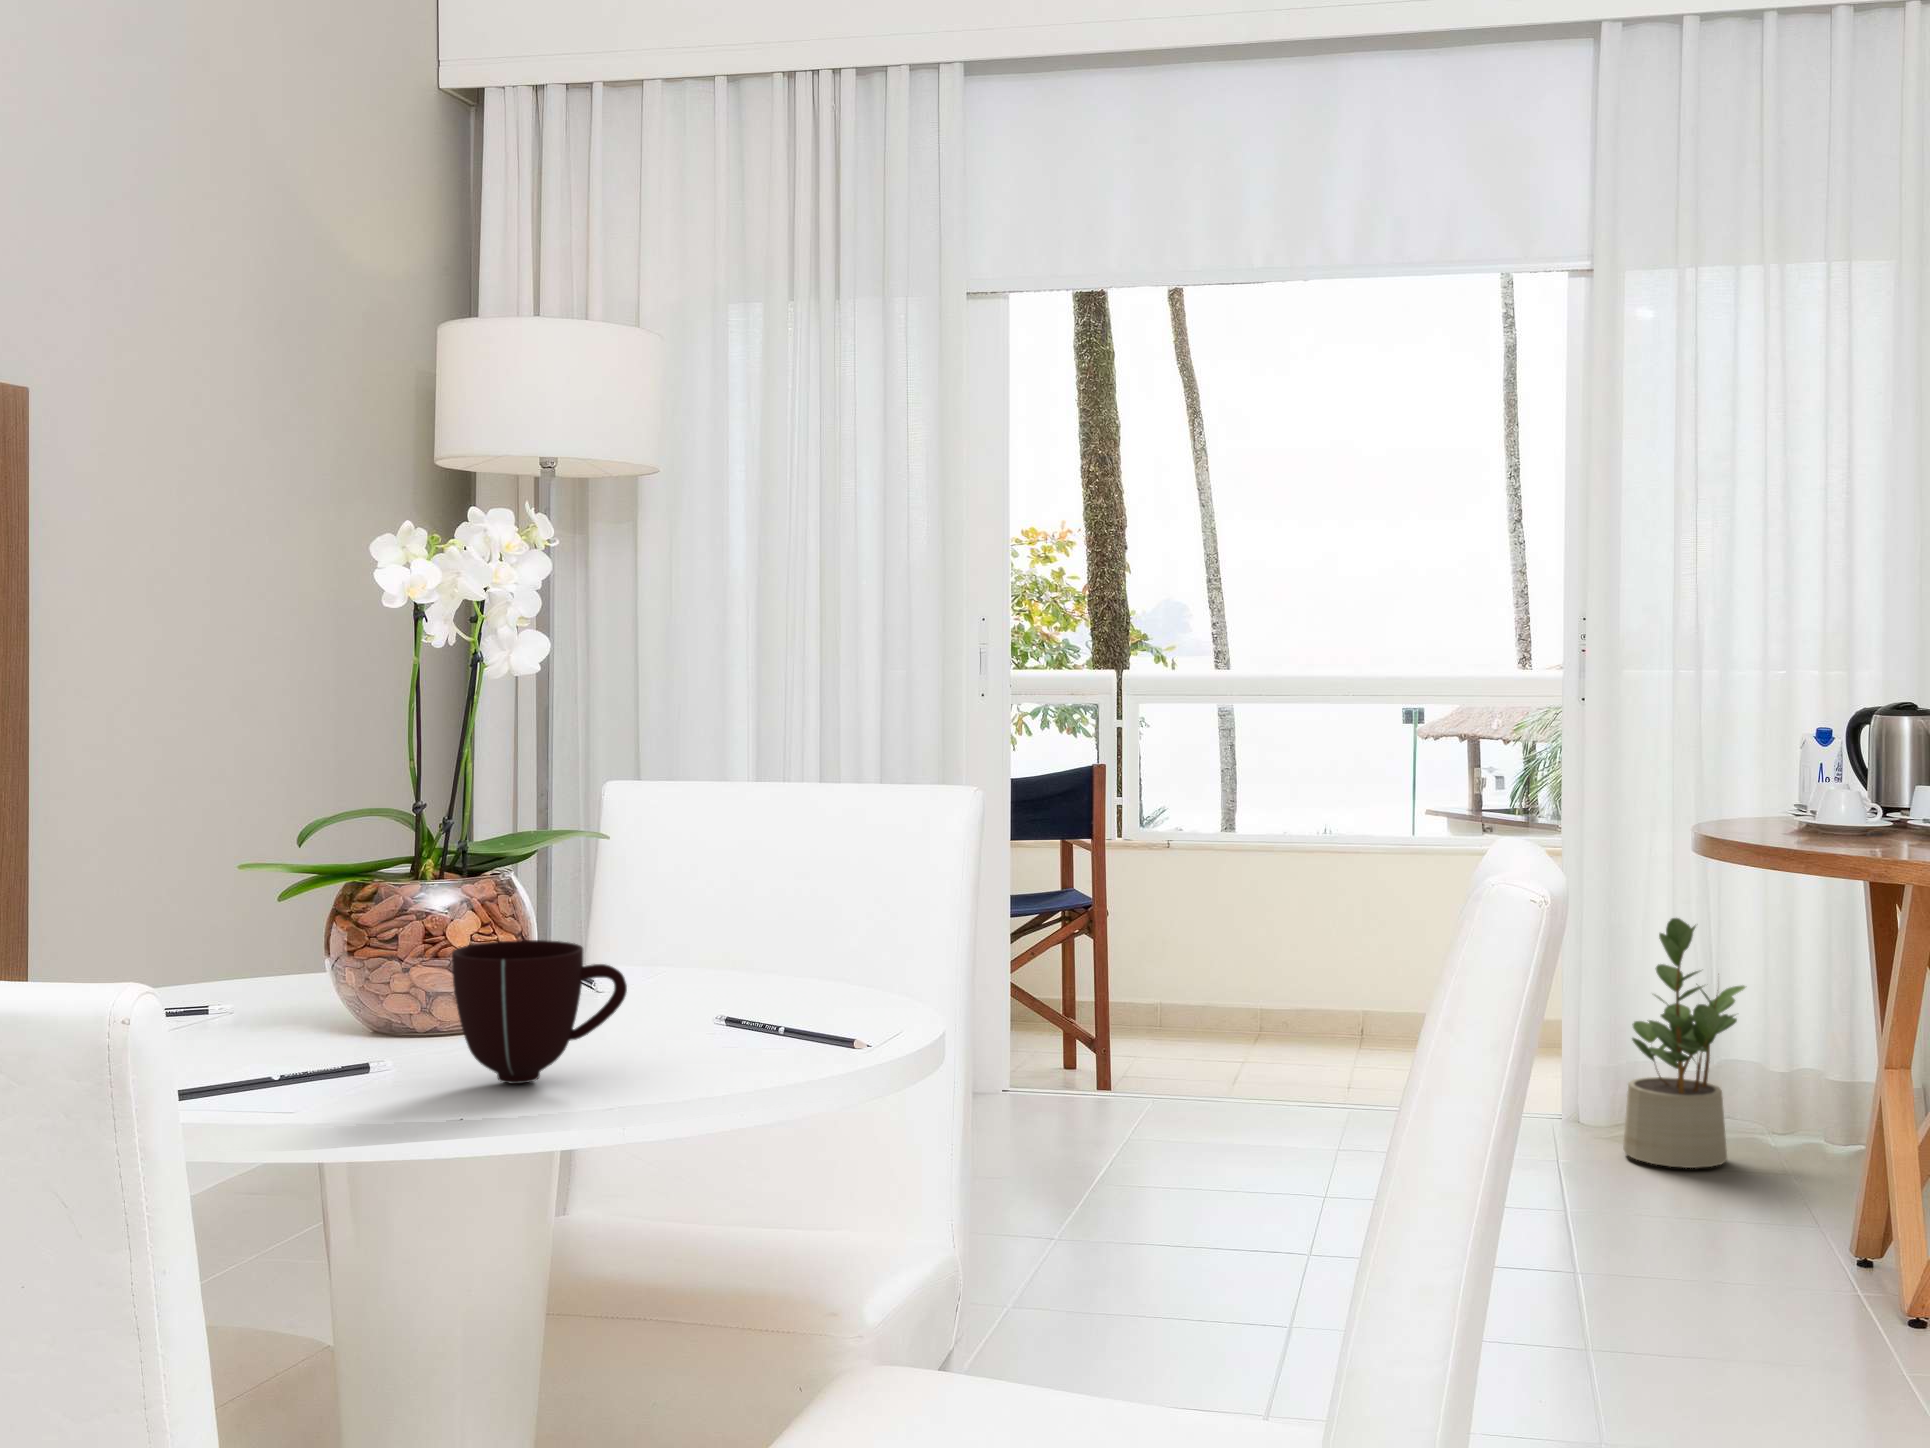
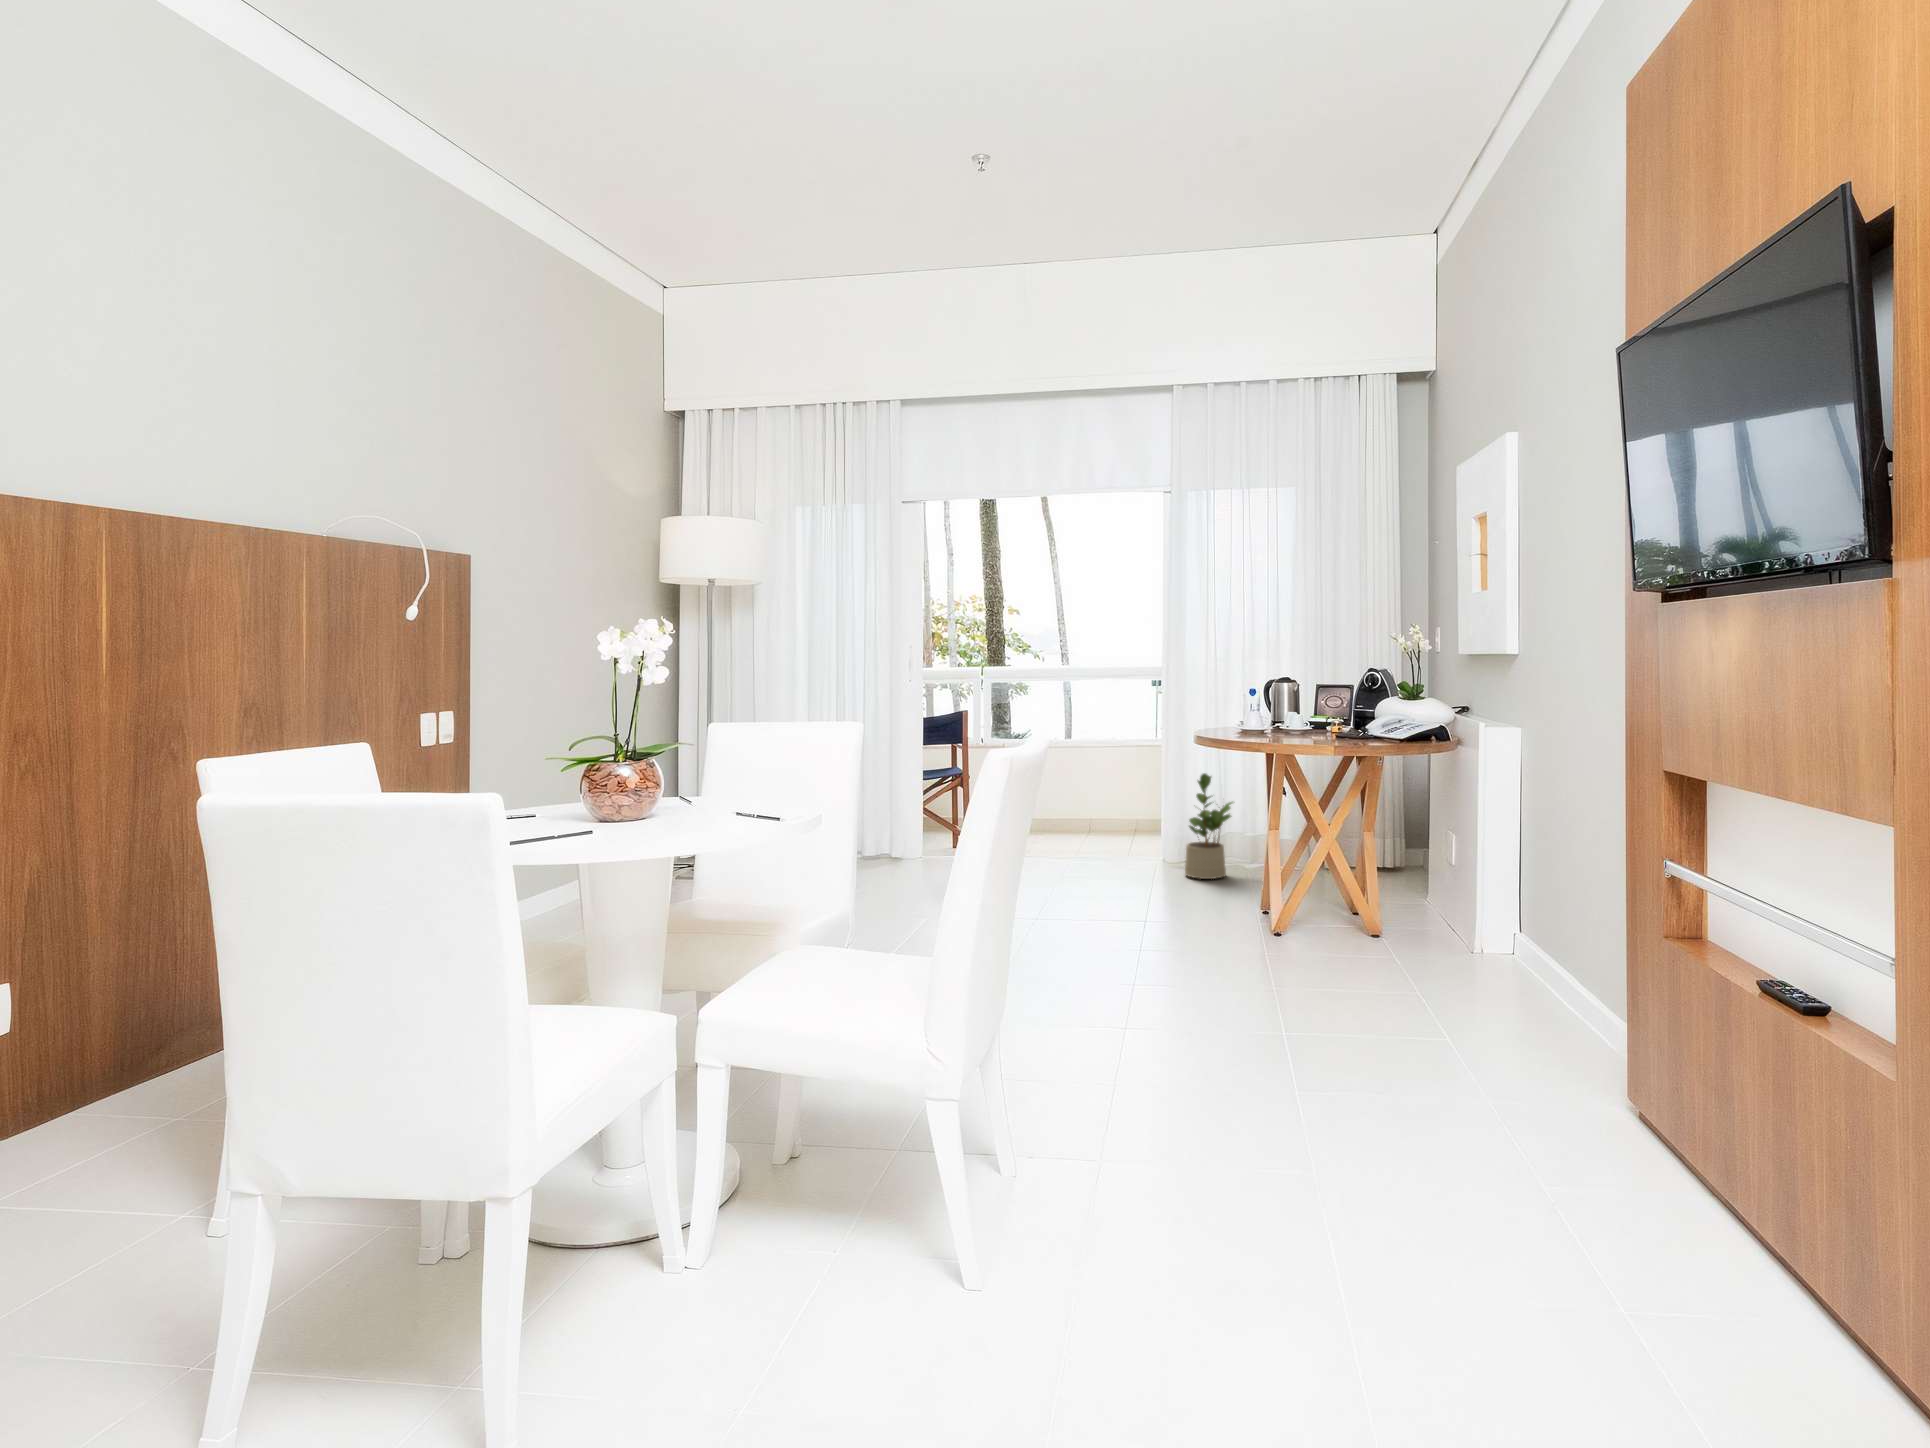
mug: present [452,940,627,1084] -> none [620,782,685,833]

